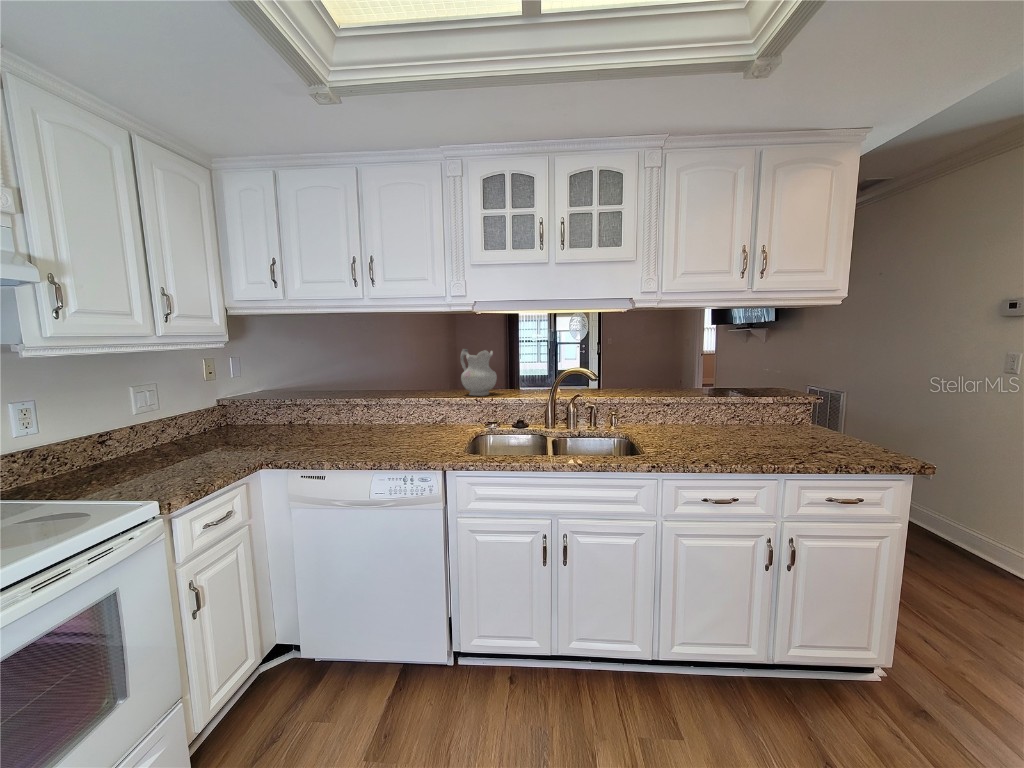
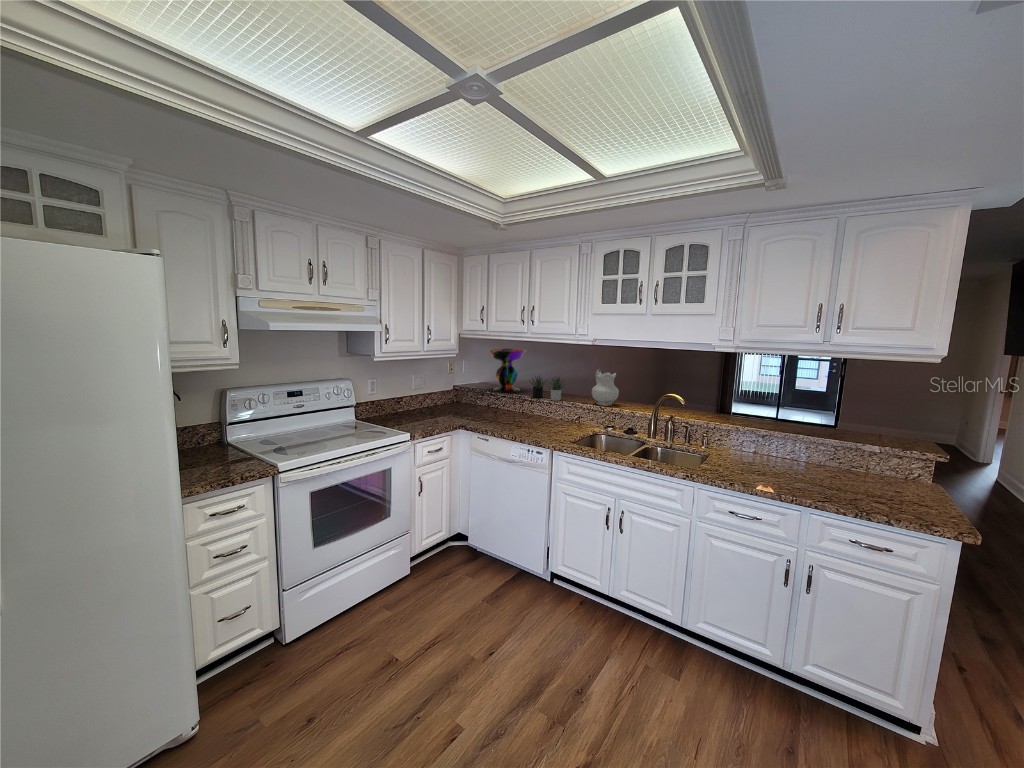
decorative bowl: none [279,332,345,399] -> present [488,349,526,393]
succulent plant: none [362,361,425,398] -> present [531,376,565,401]

